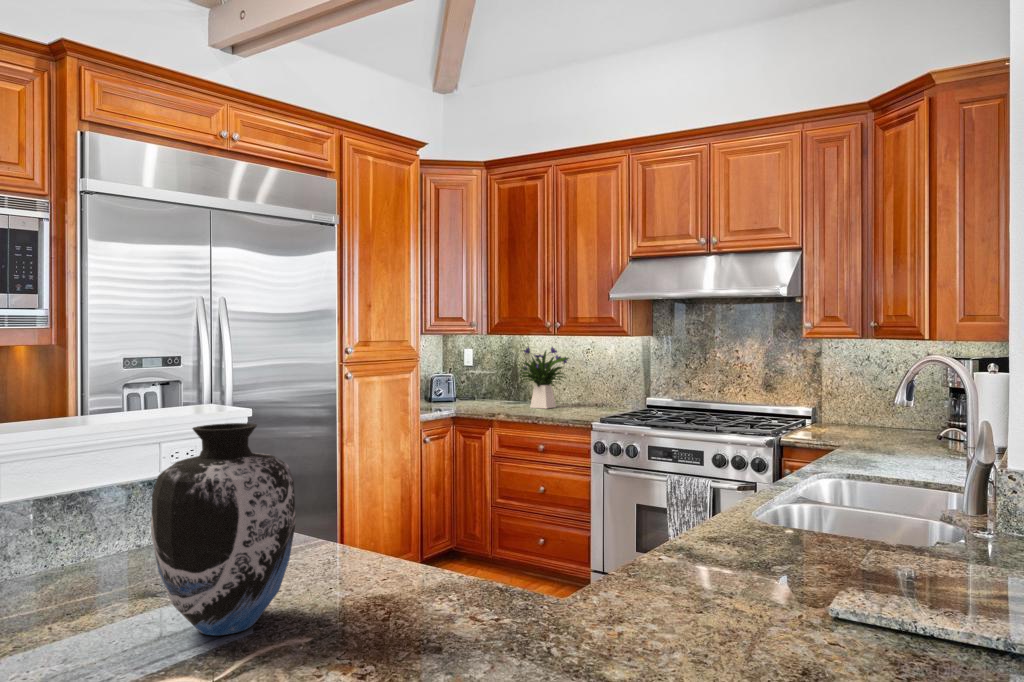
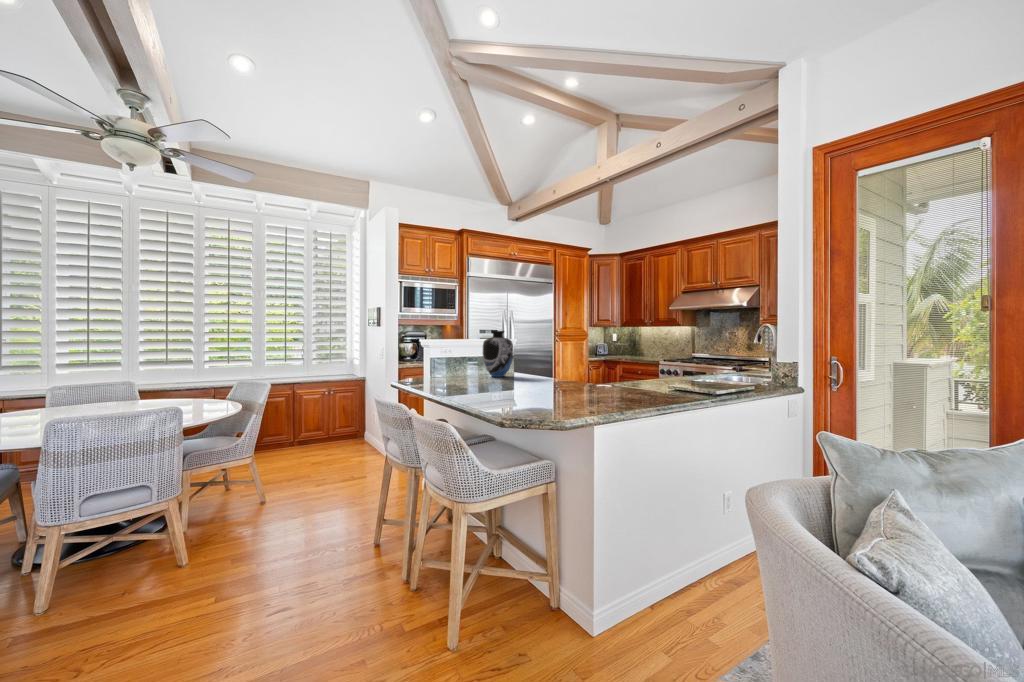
flower arrangement: present [520,347,569,409] -> none [628,330,658,359]

